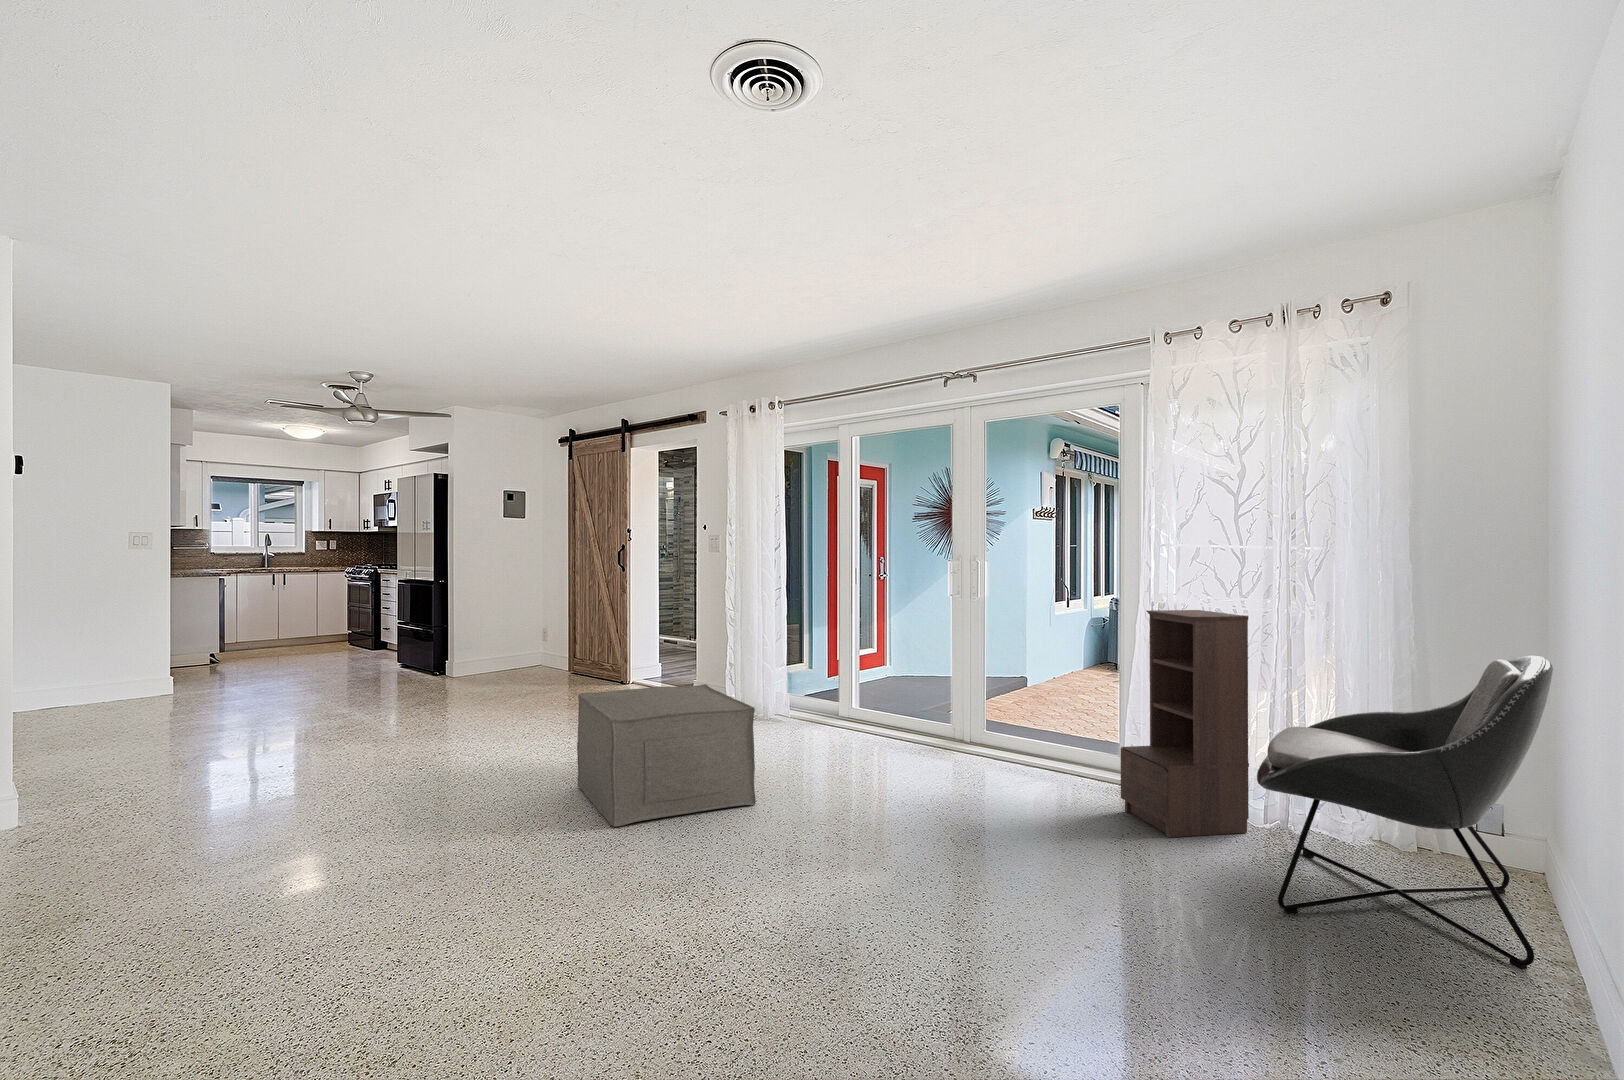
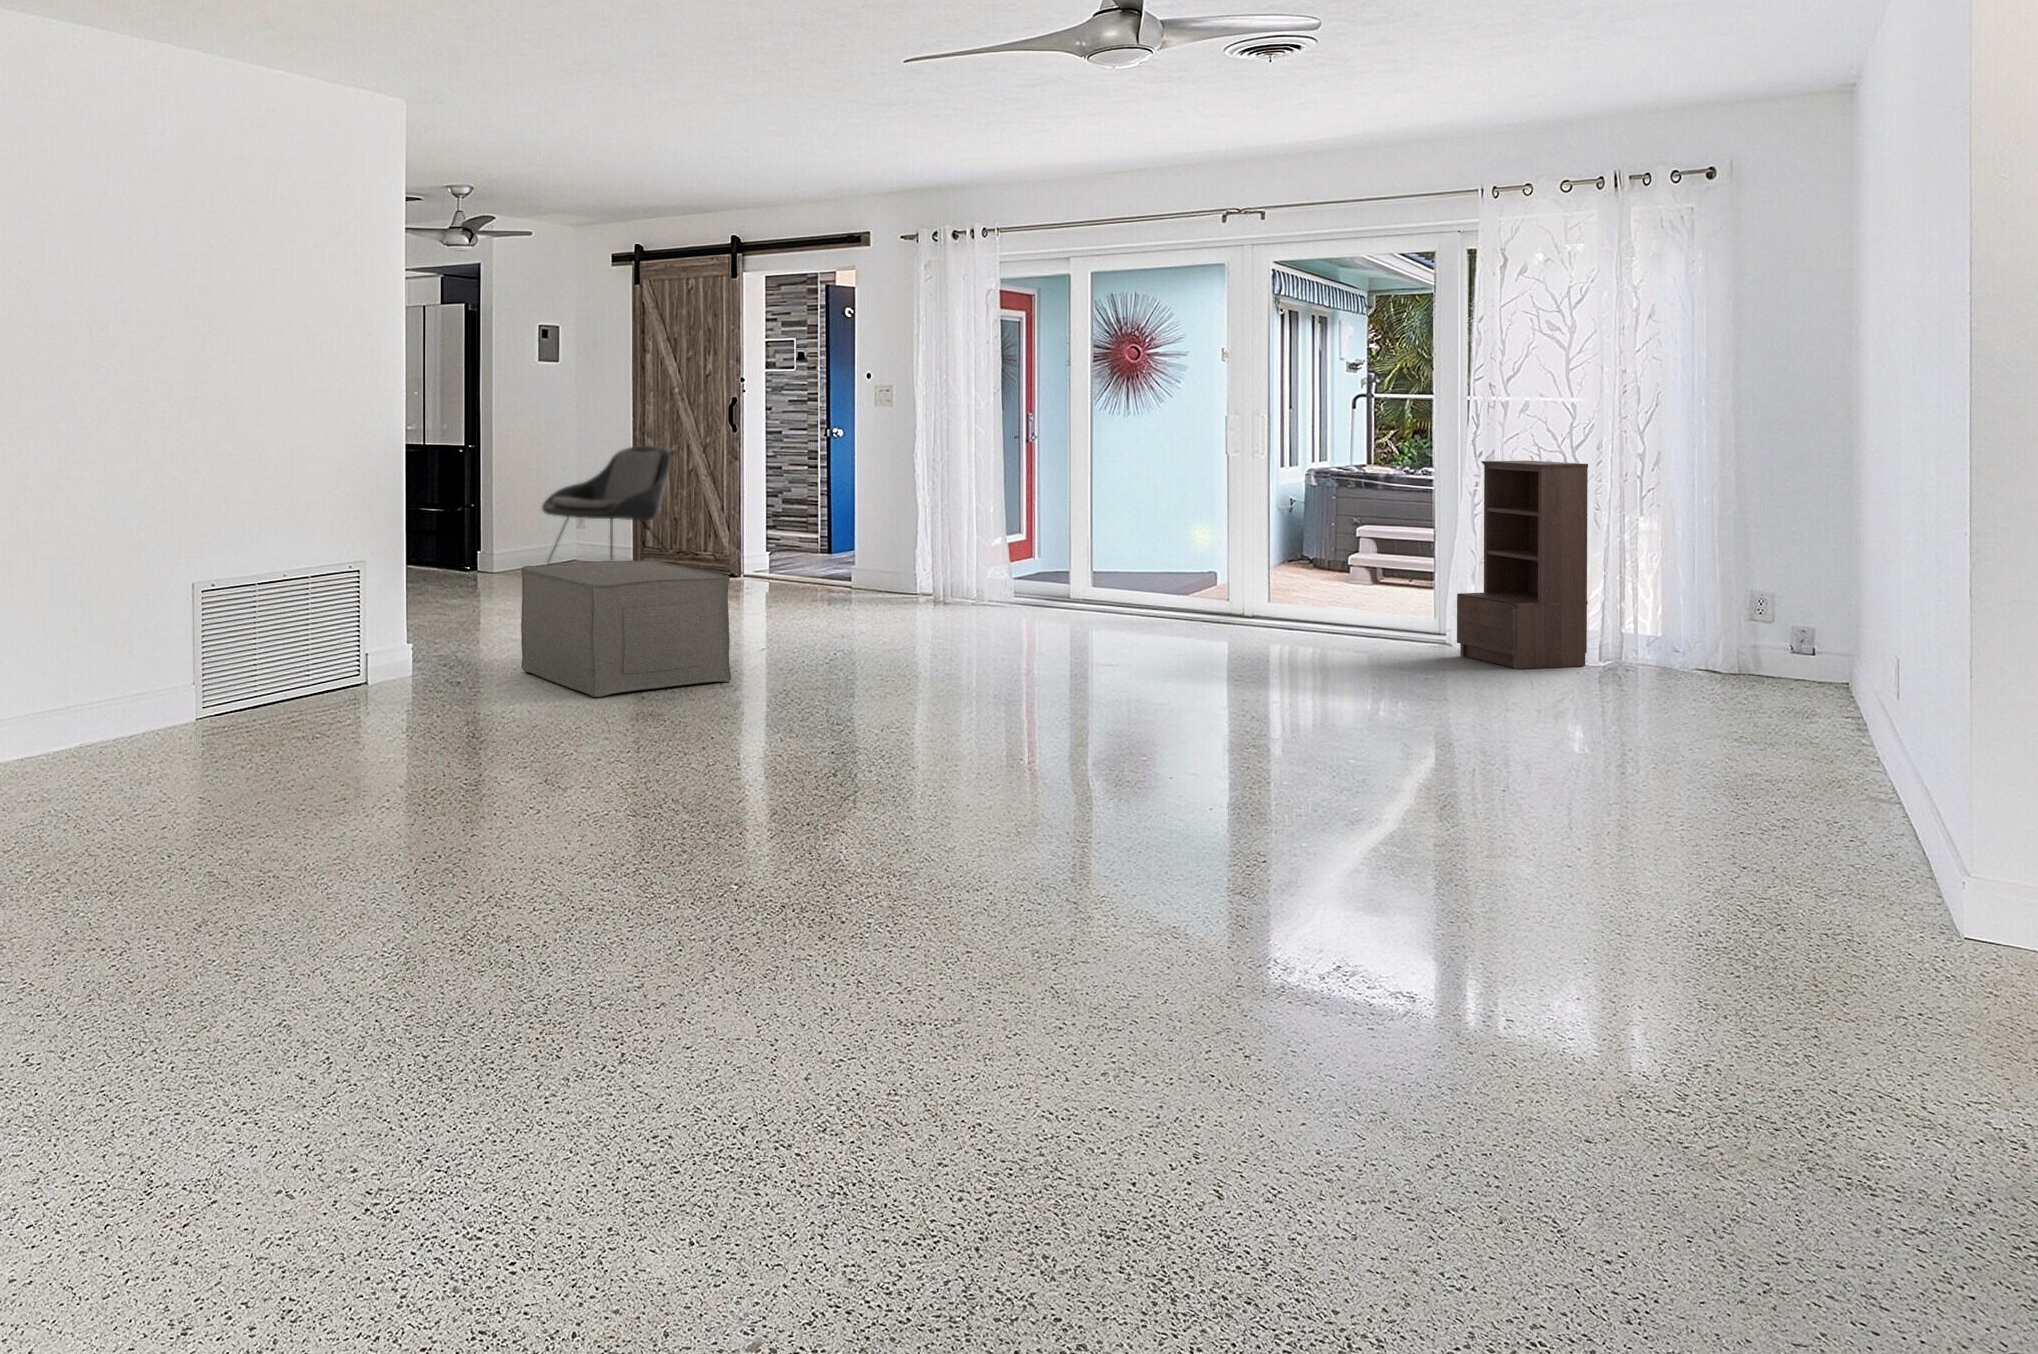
lounge chair: present [1257,655,1553,970] -> present [542,446,671,563]
ottoman: present [577,684,756,827] -> present [521,559,731,697]

